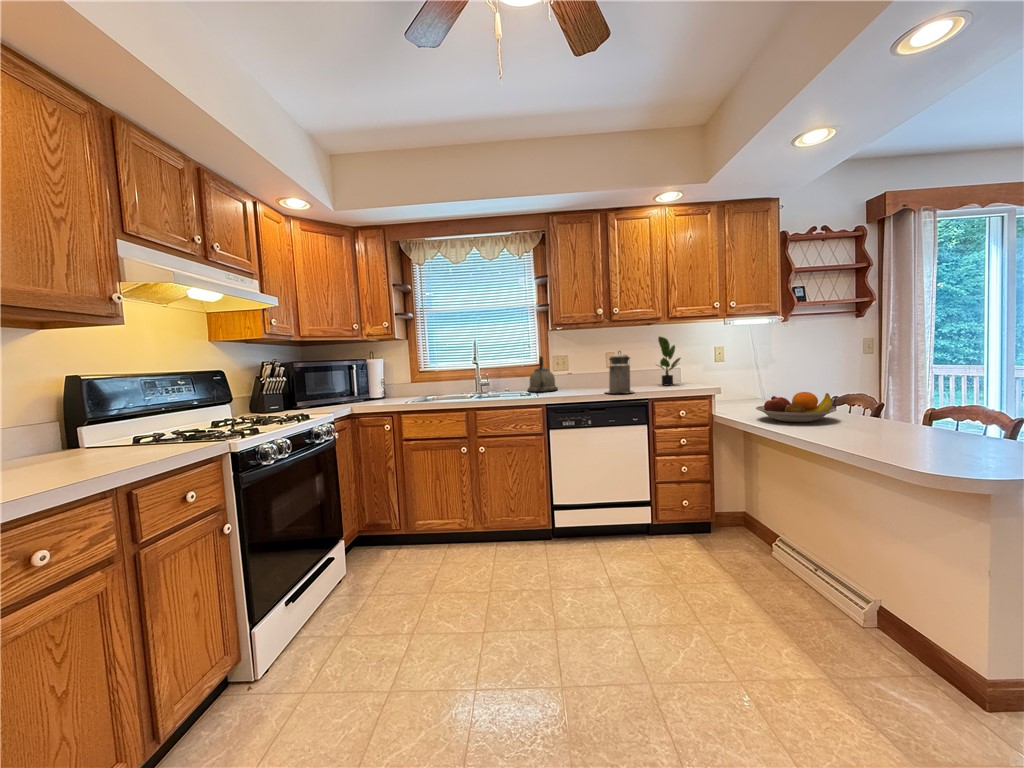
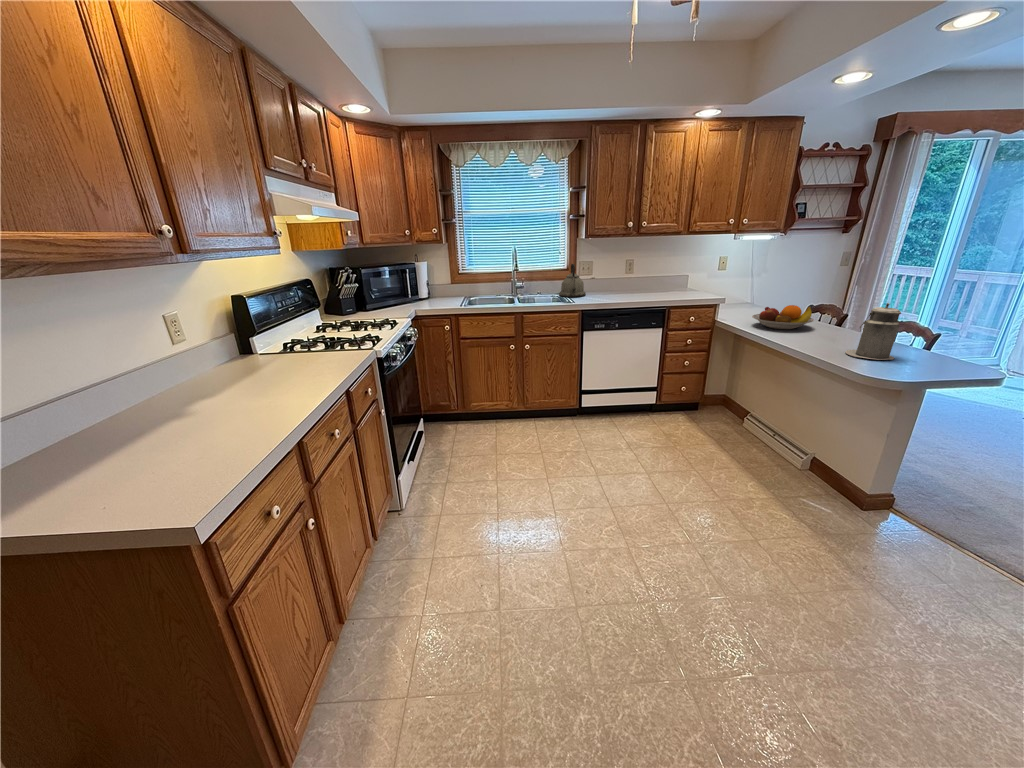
potted plant: present [658,337,680,386] -> none [669,248,693,293]
canister: present [606,351,634,393] -> present [846,303,901,360]

